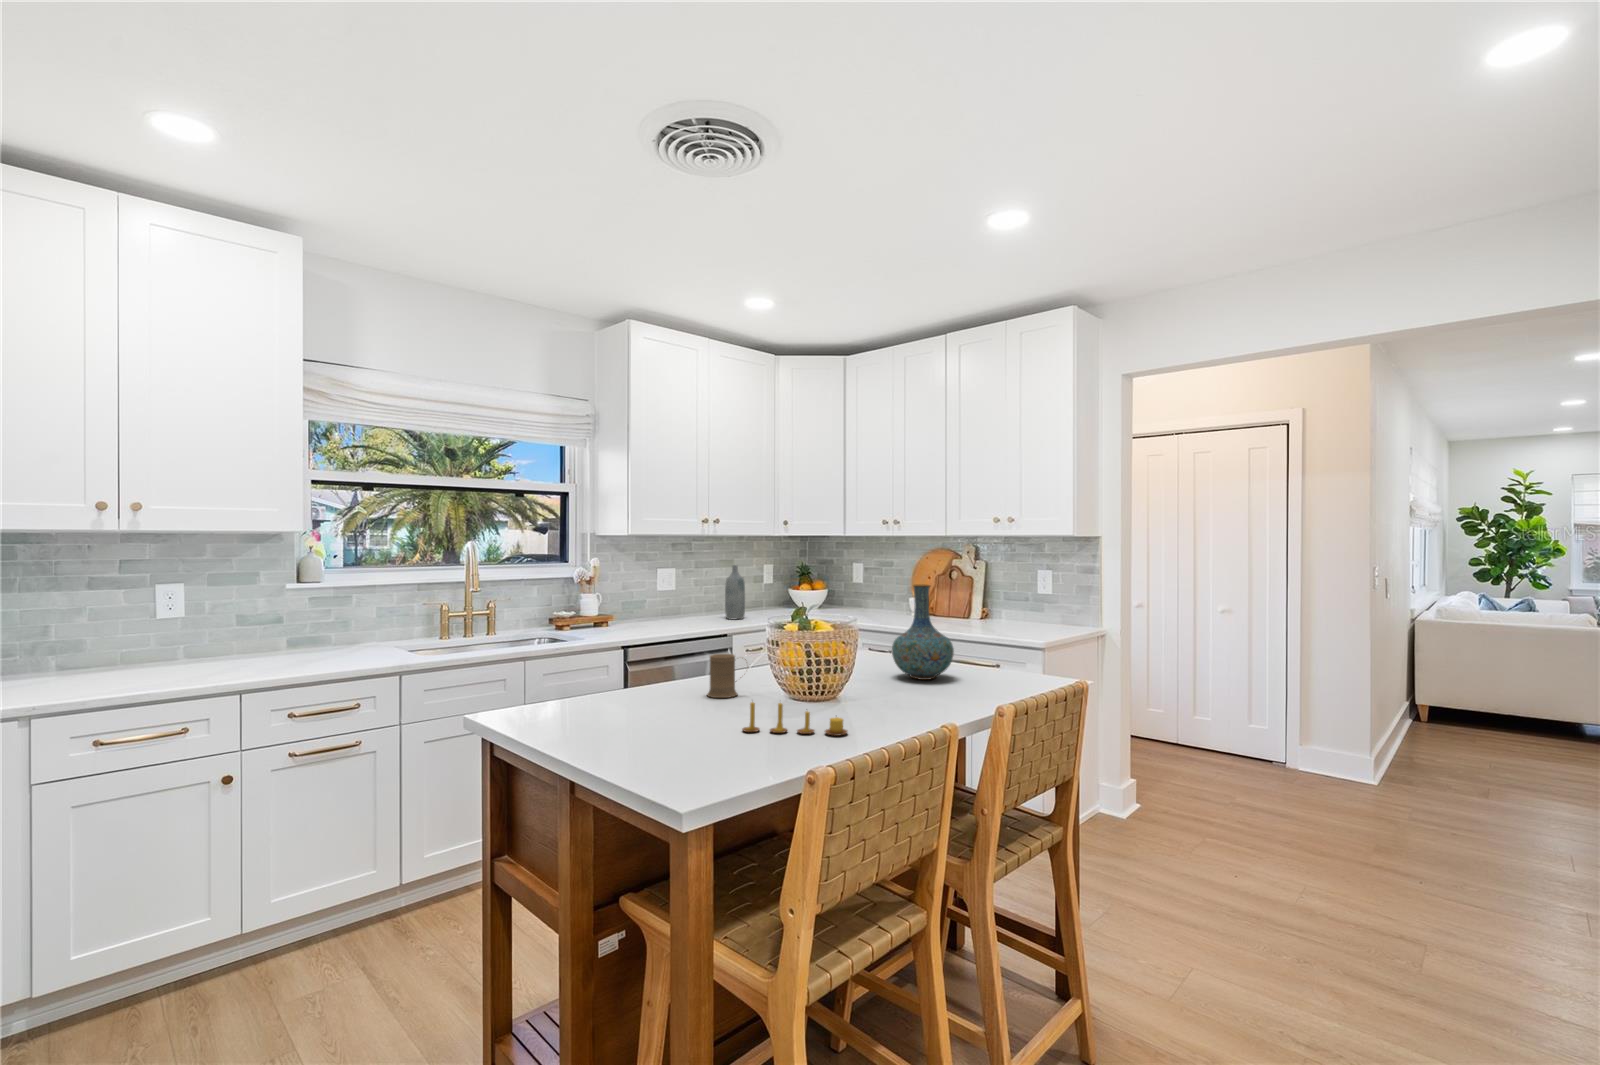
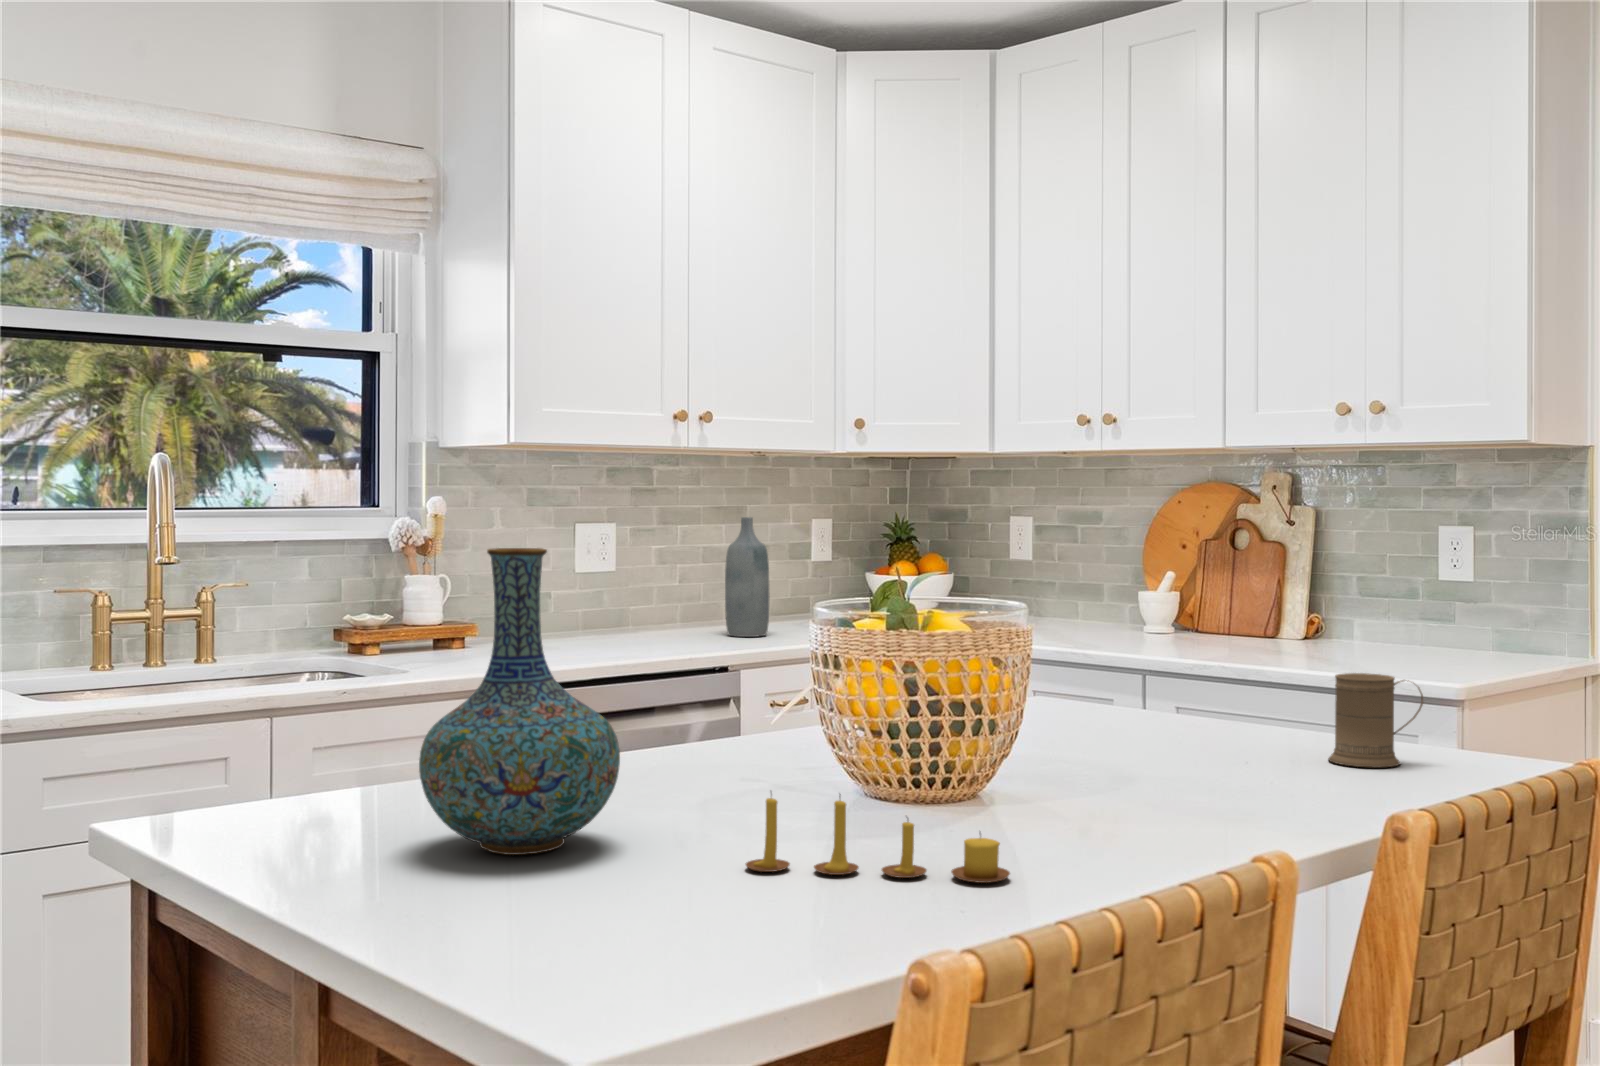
vase: present [892,585,954,680] -> present [419,548,620,855]
mug: present [707,654,746,698] -> present [1329,673,1423,768]

